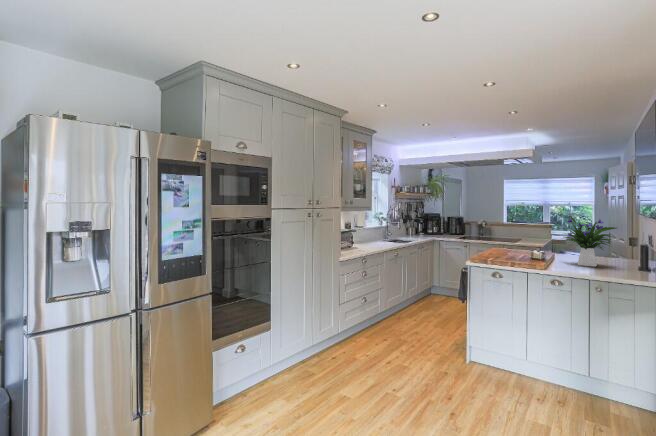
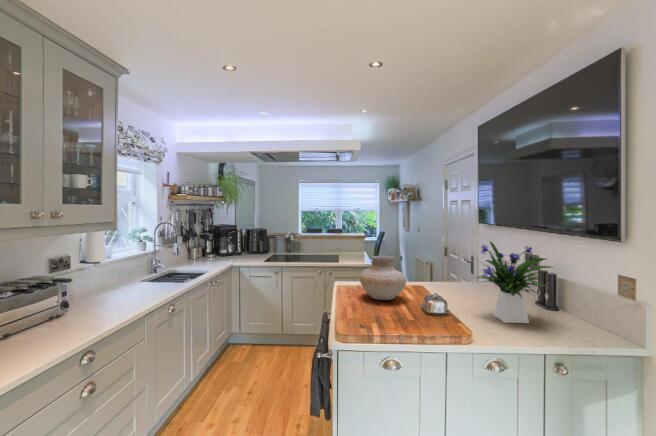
vase: none [497,227,528,253] -> present [360,256,406,300]

